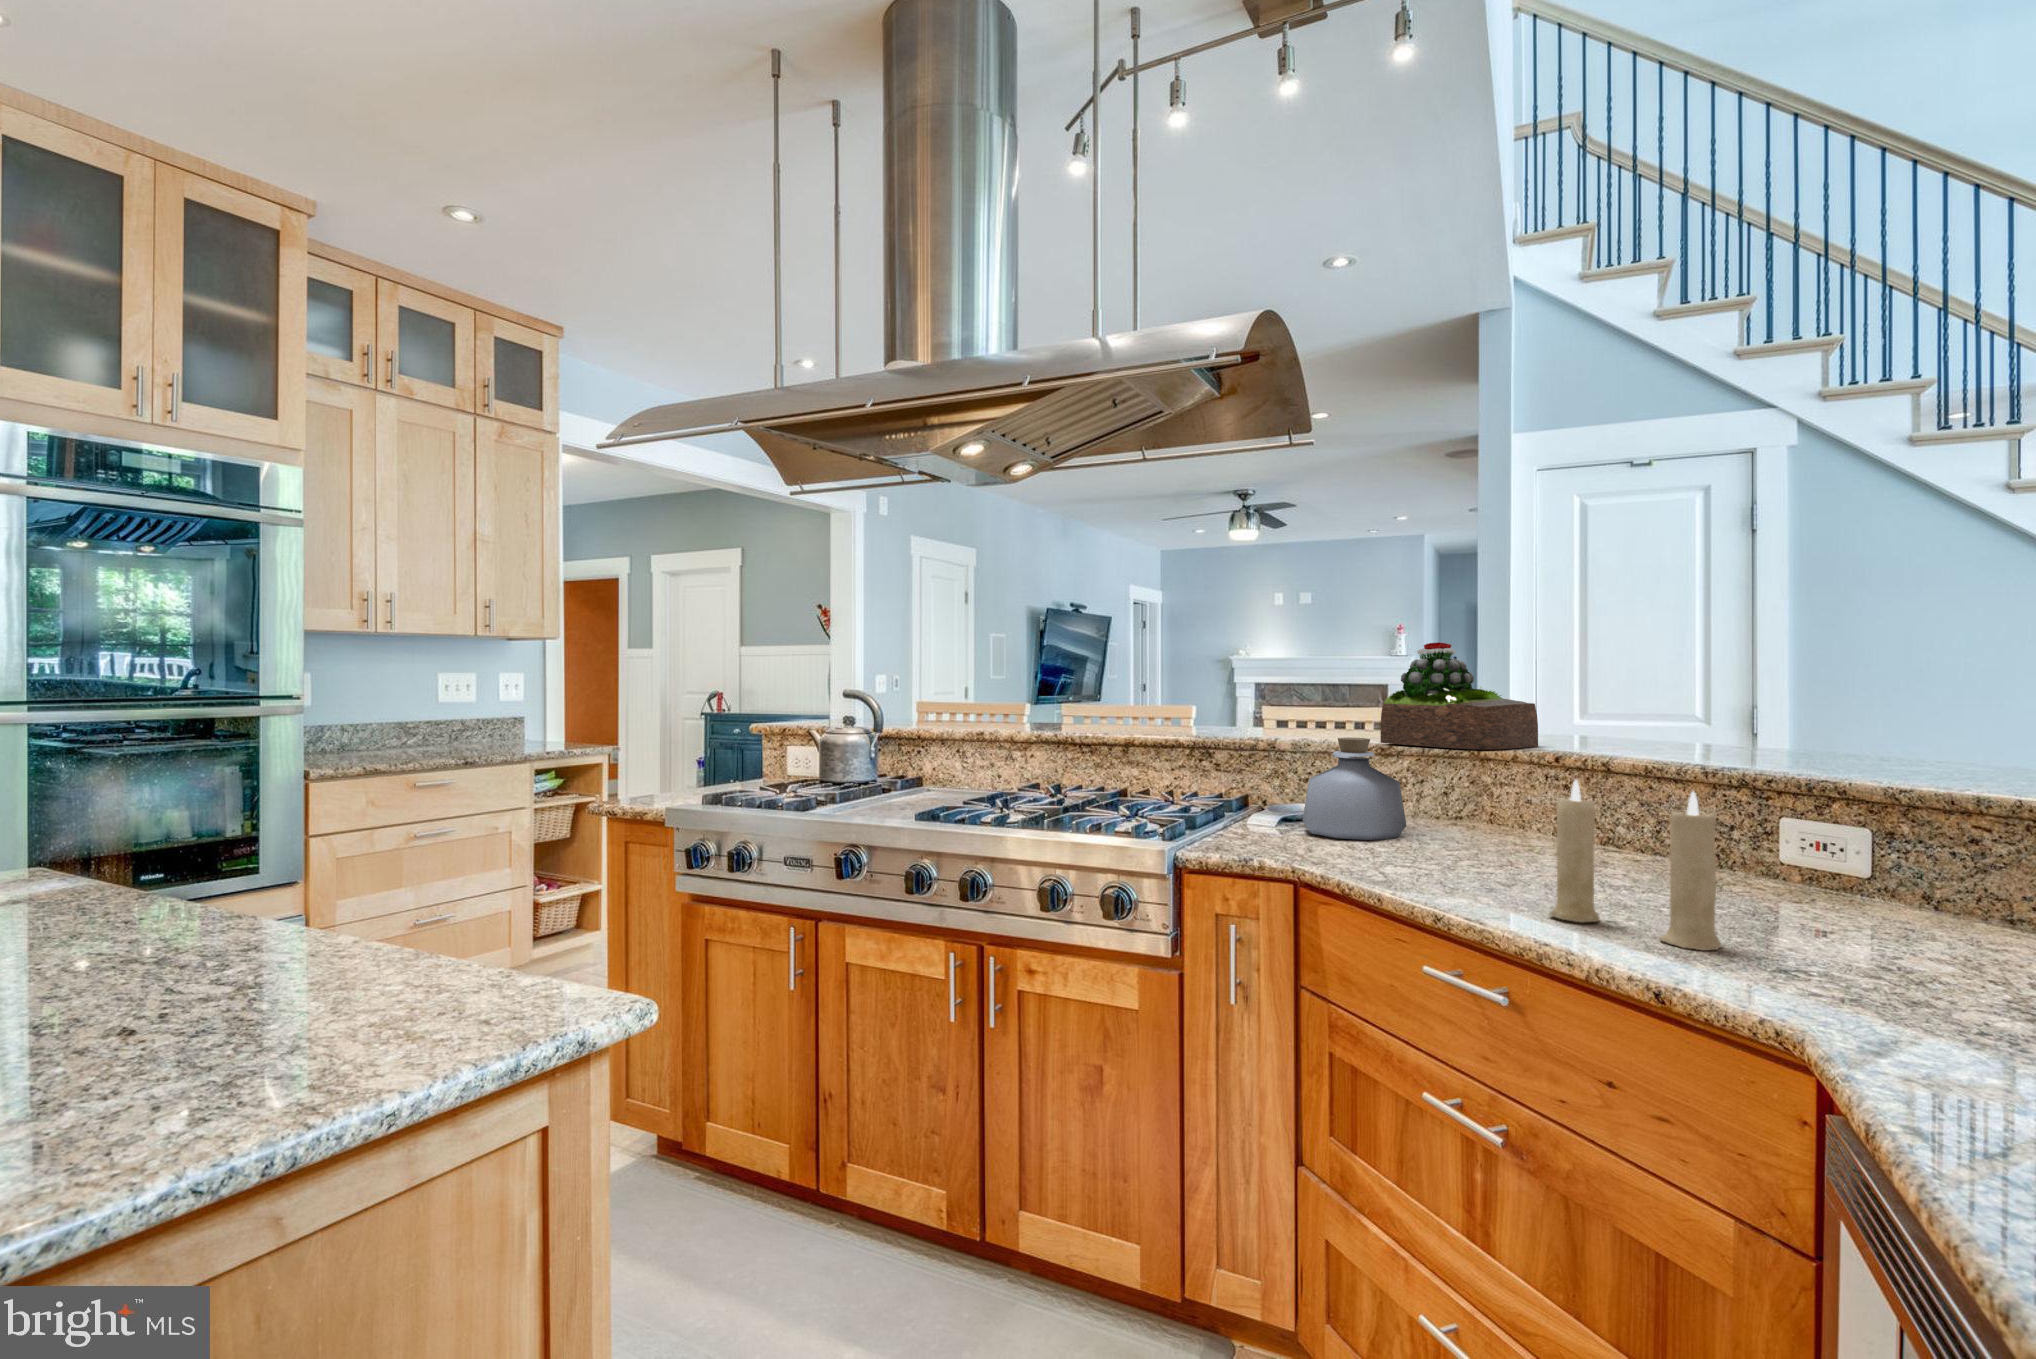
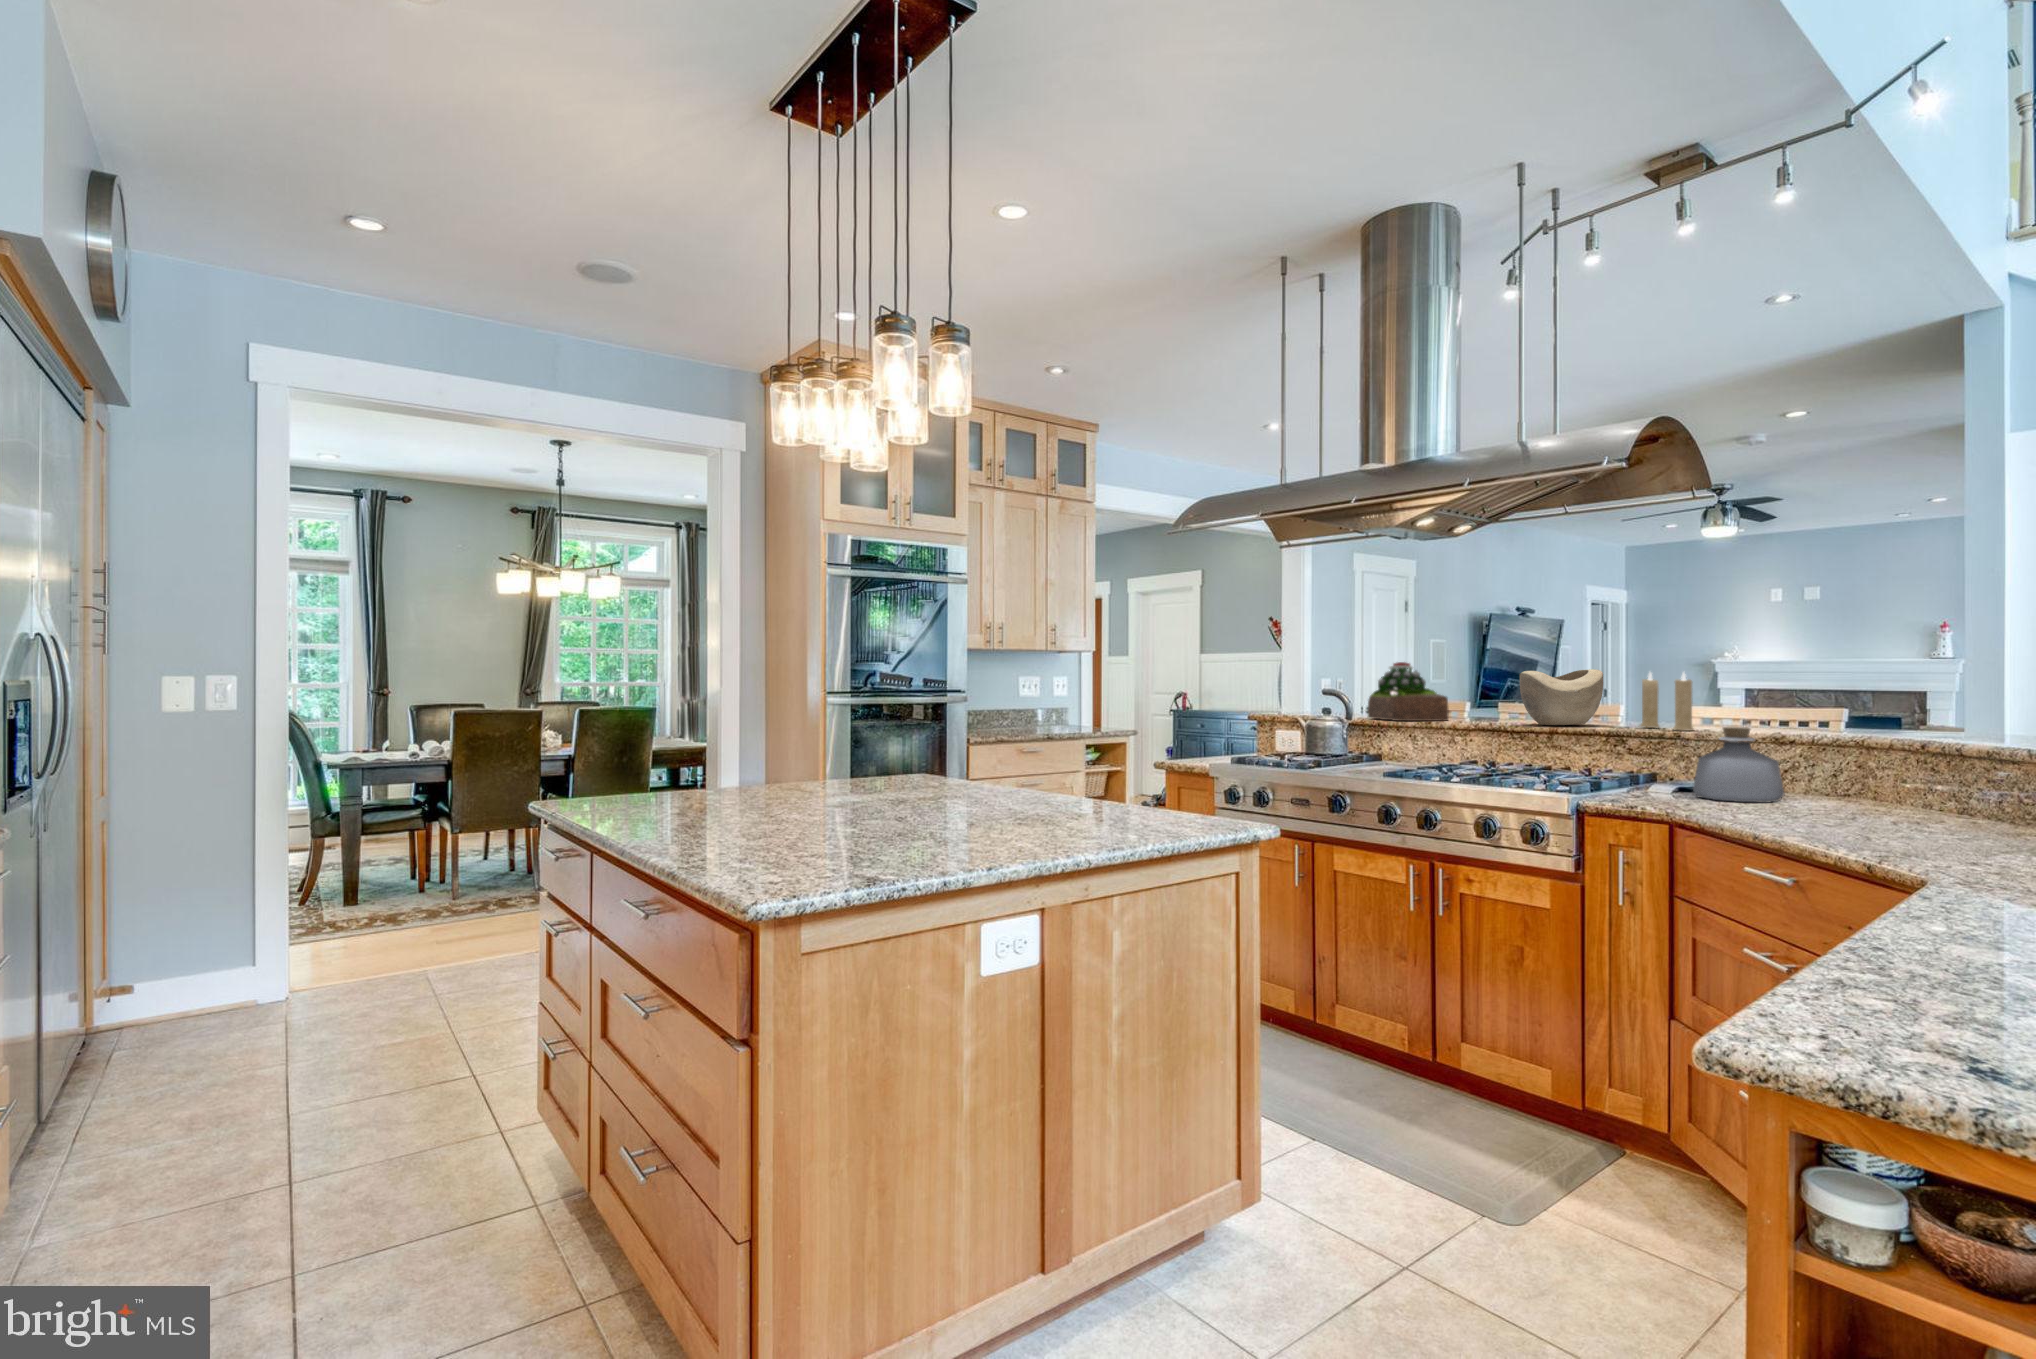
succulent plant: present [1380,643,1538,750] -> present [1368,662,1449,721]
decorative bowl: none [1090,664,1184,735] -> present [1520,669,1603,725]
candle: present [1550,780,1721,950] -> present [1640,672,1694,731]

